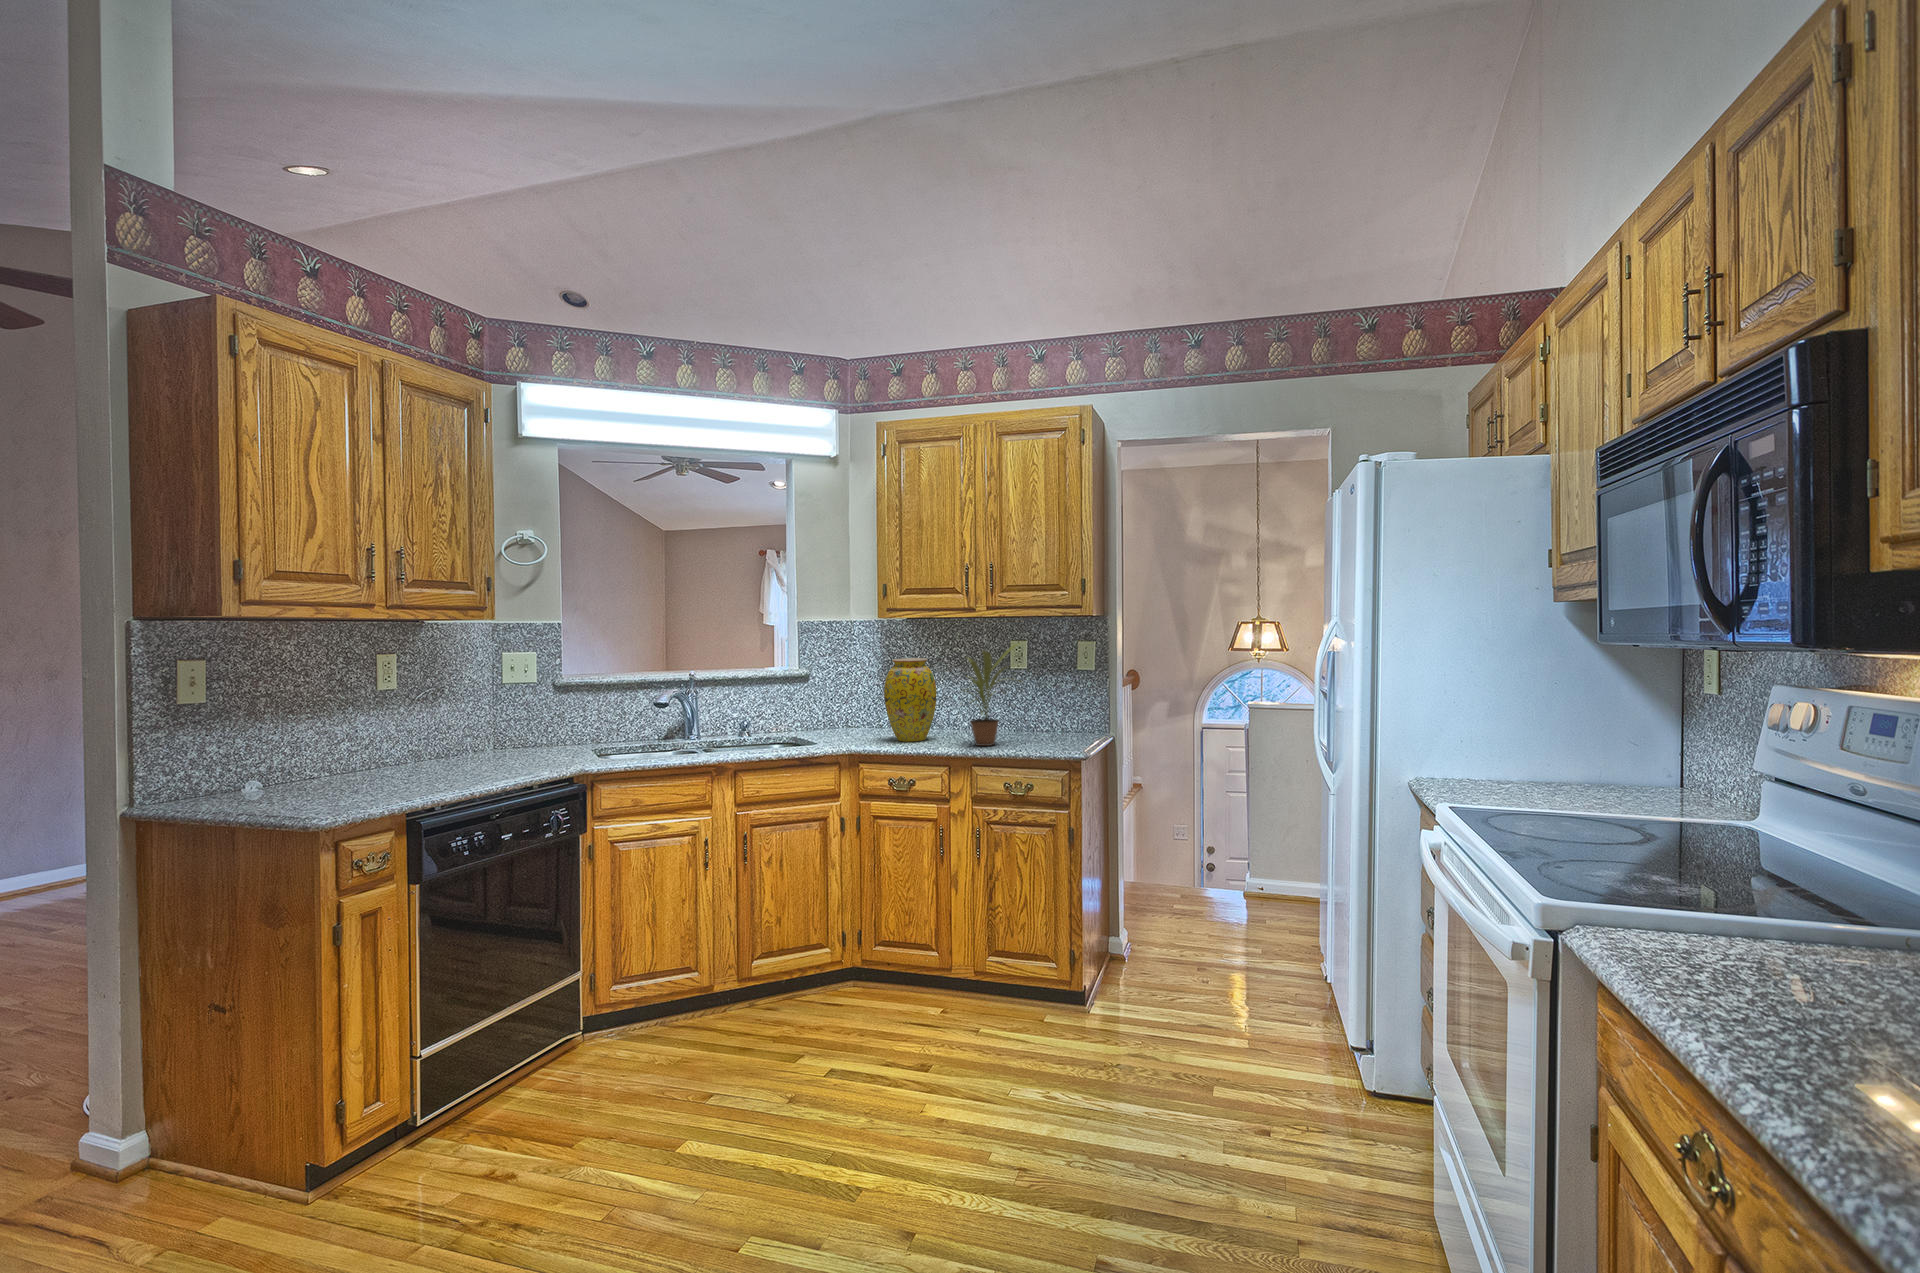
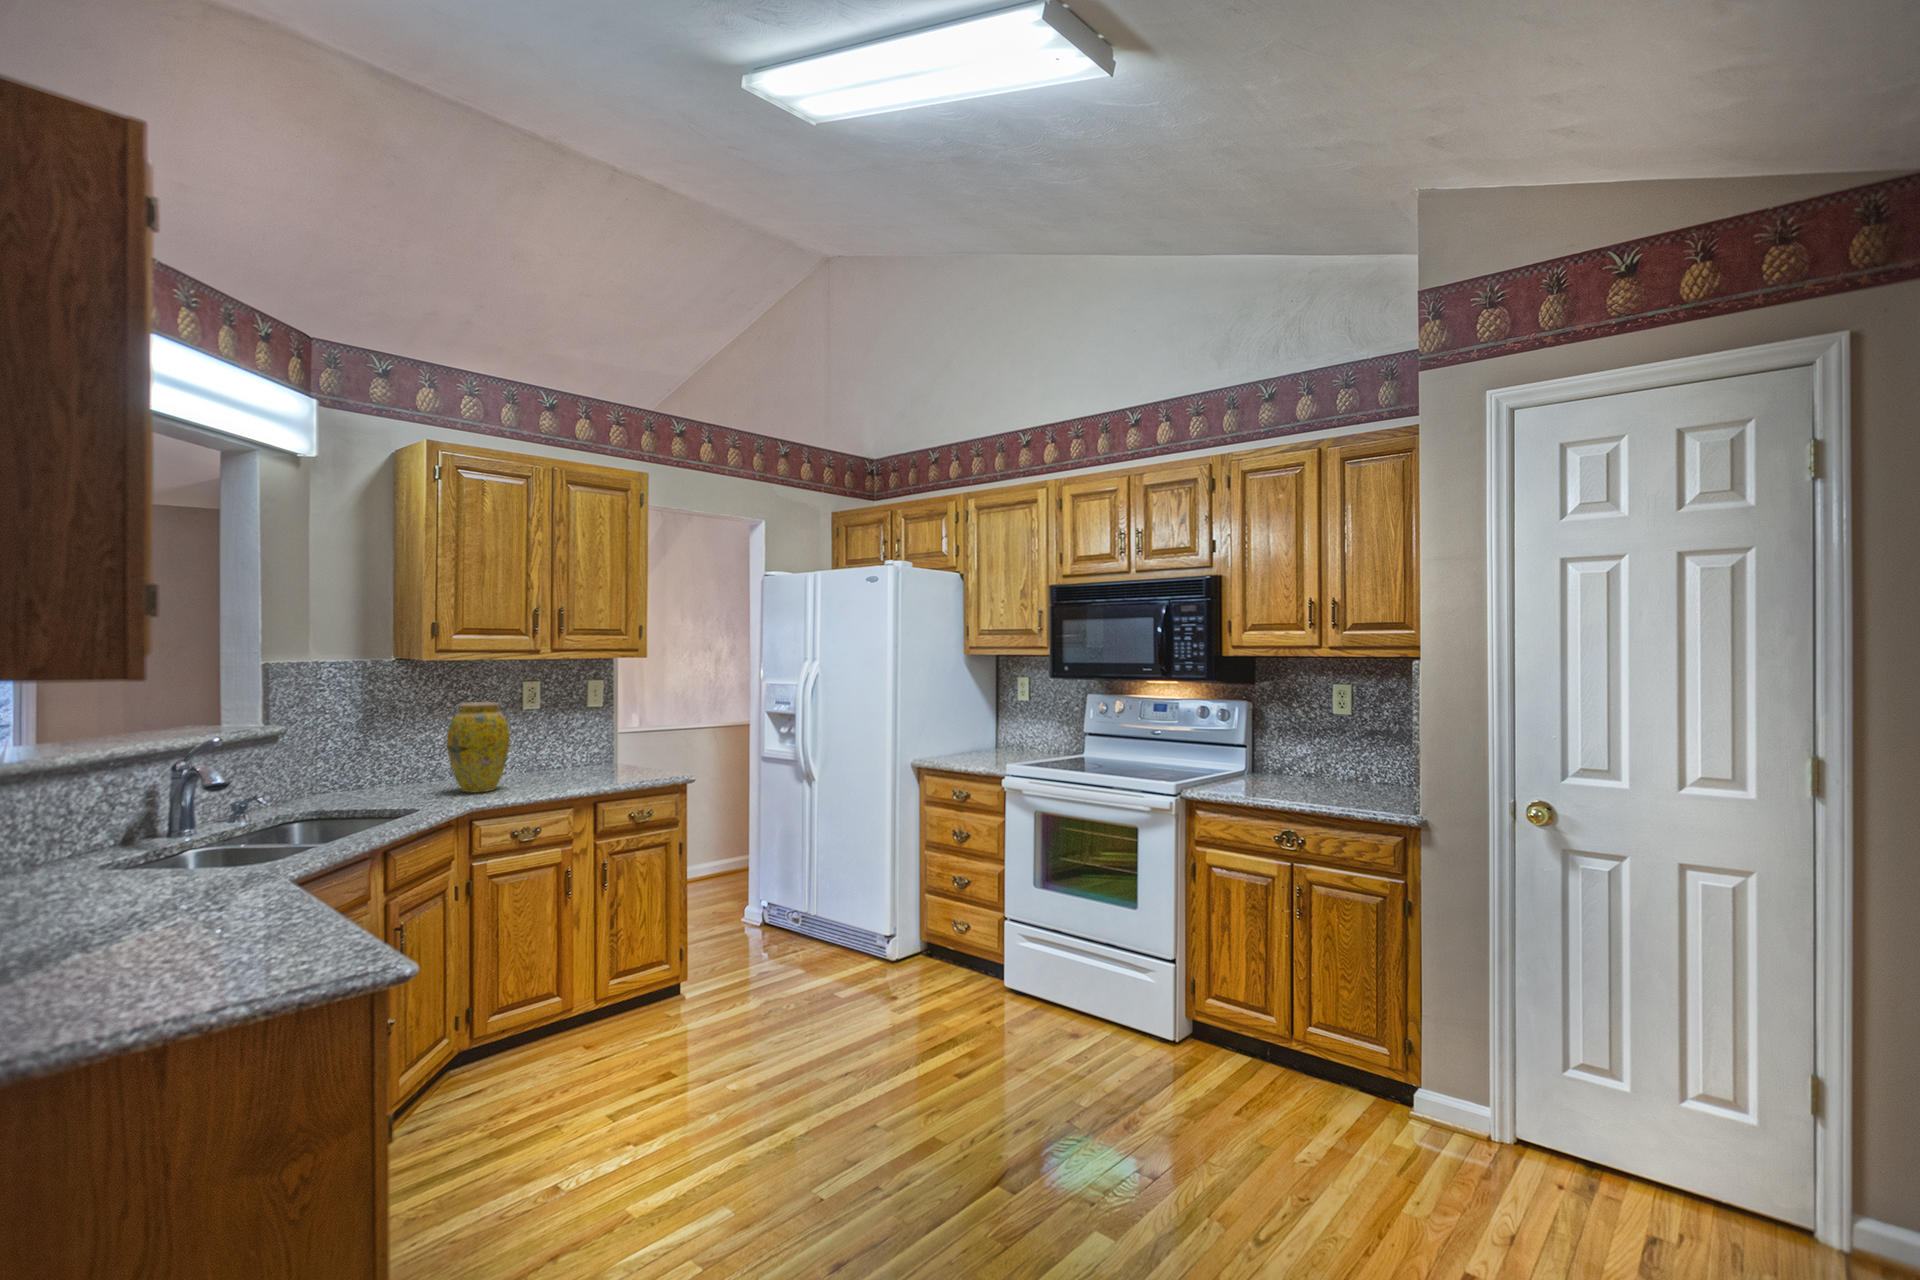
potted plant: present [968,645,1016,746] -> none [549,684,623,784]

